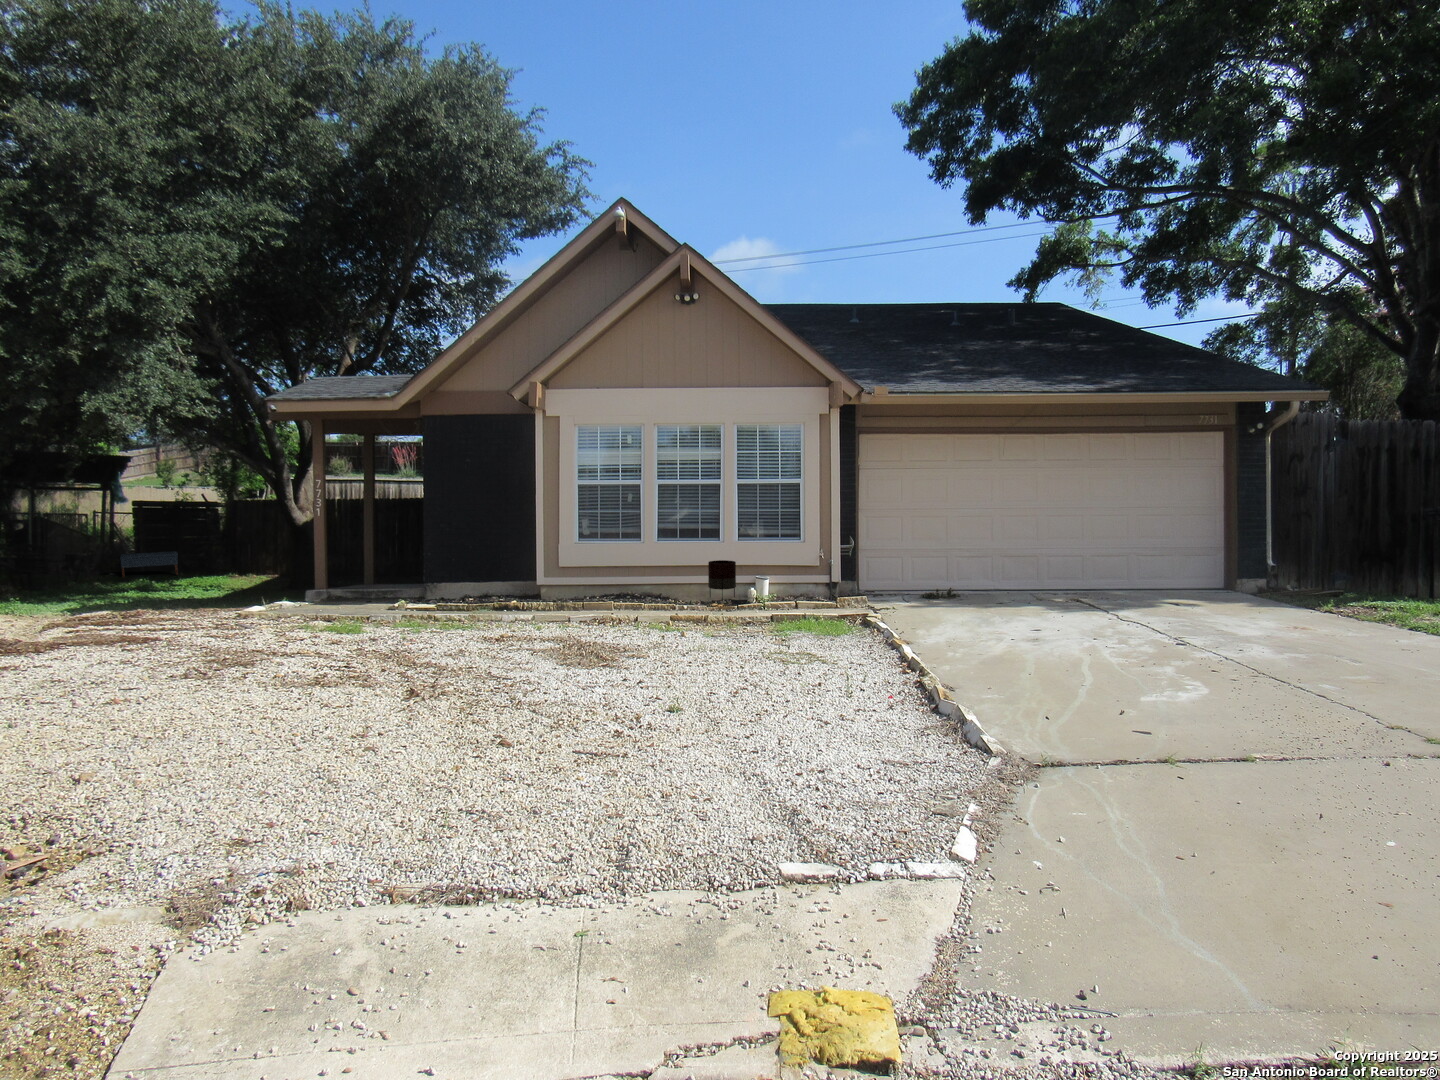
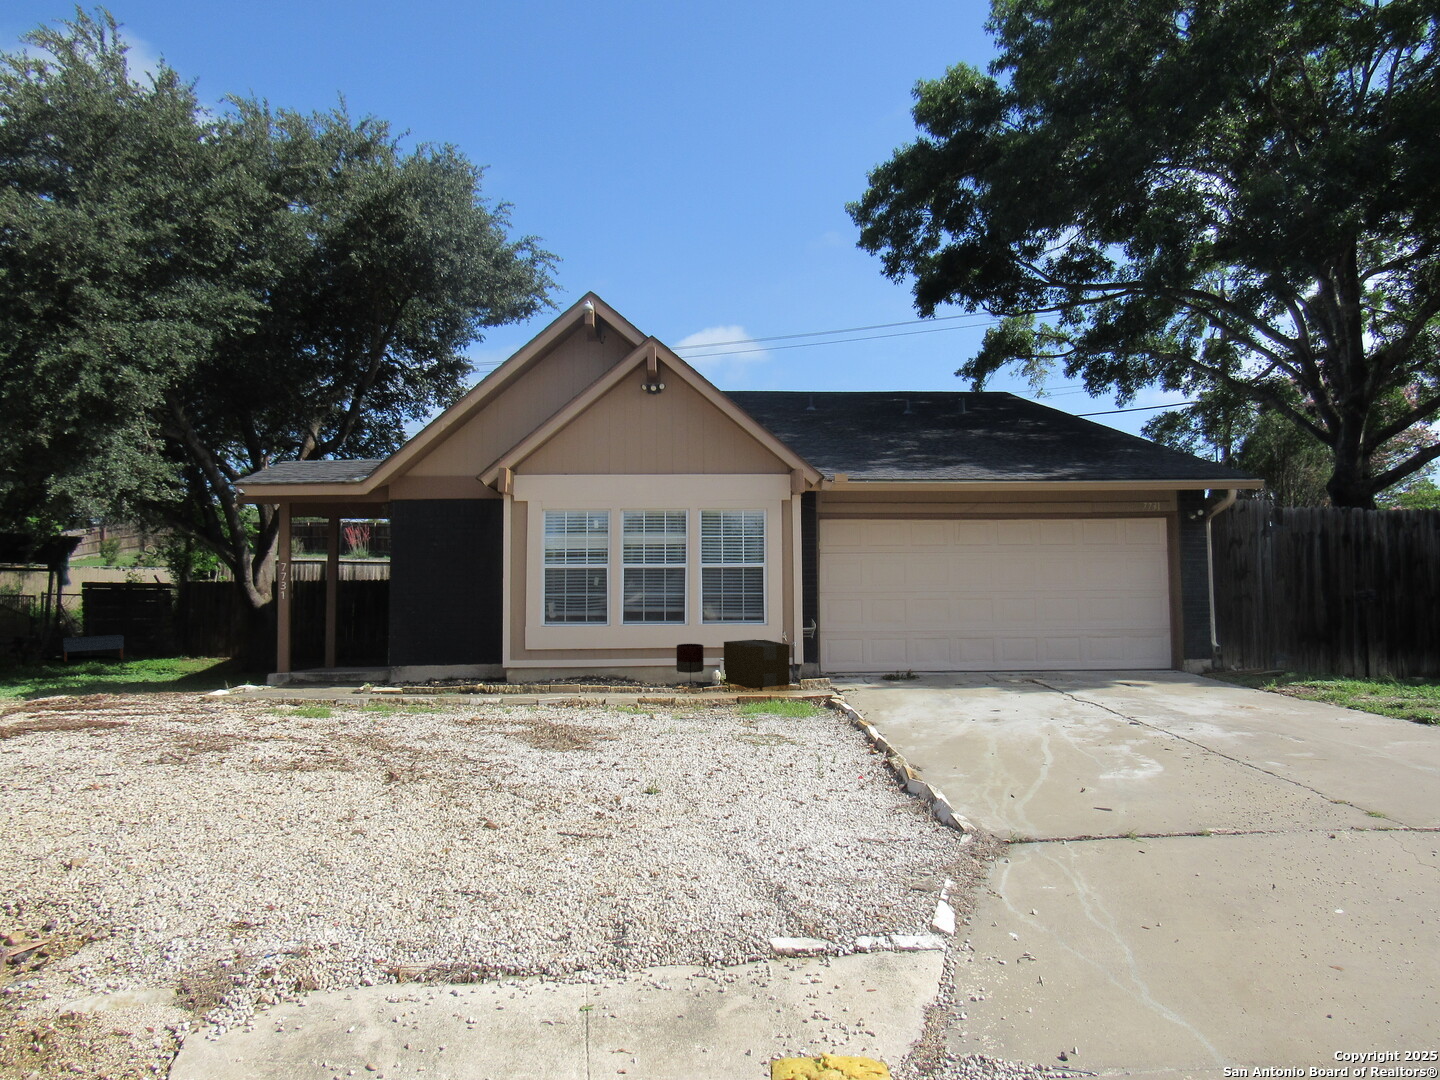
cardboard box: none [756,556,823,606] -> present [724,640,790,688]

